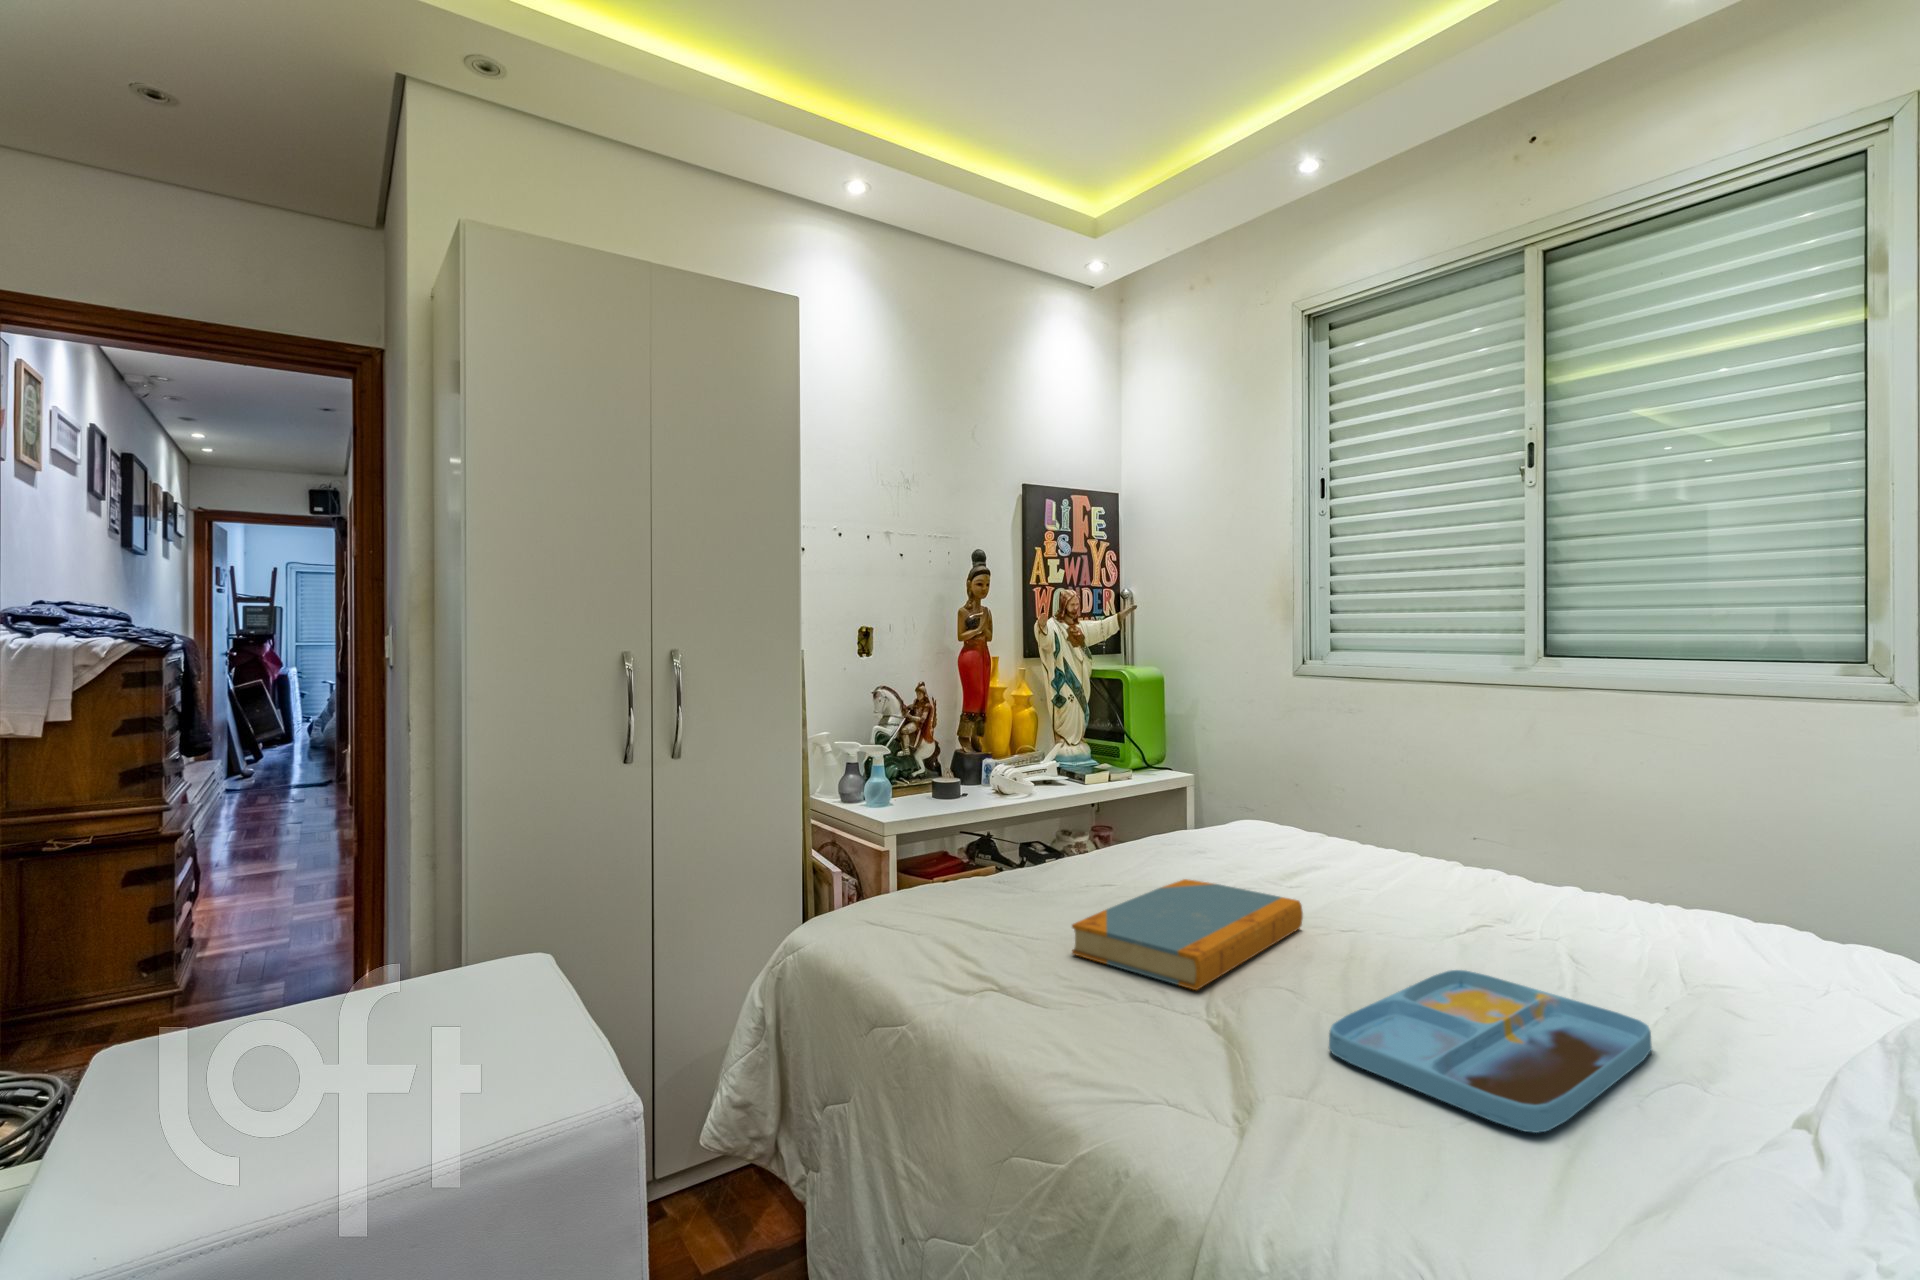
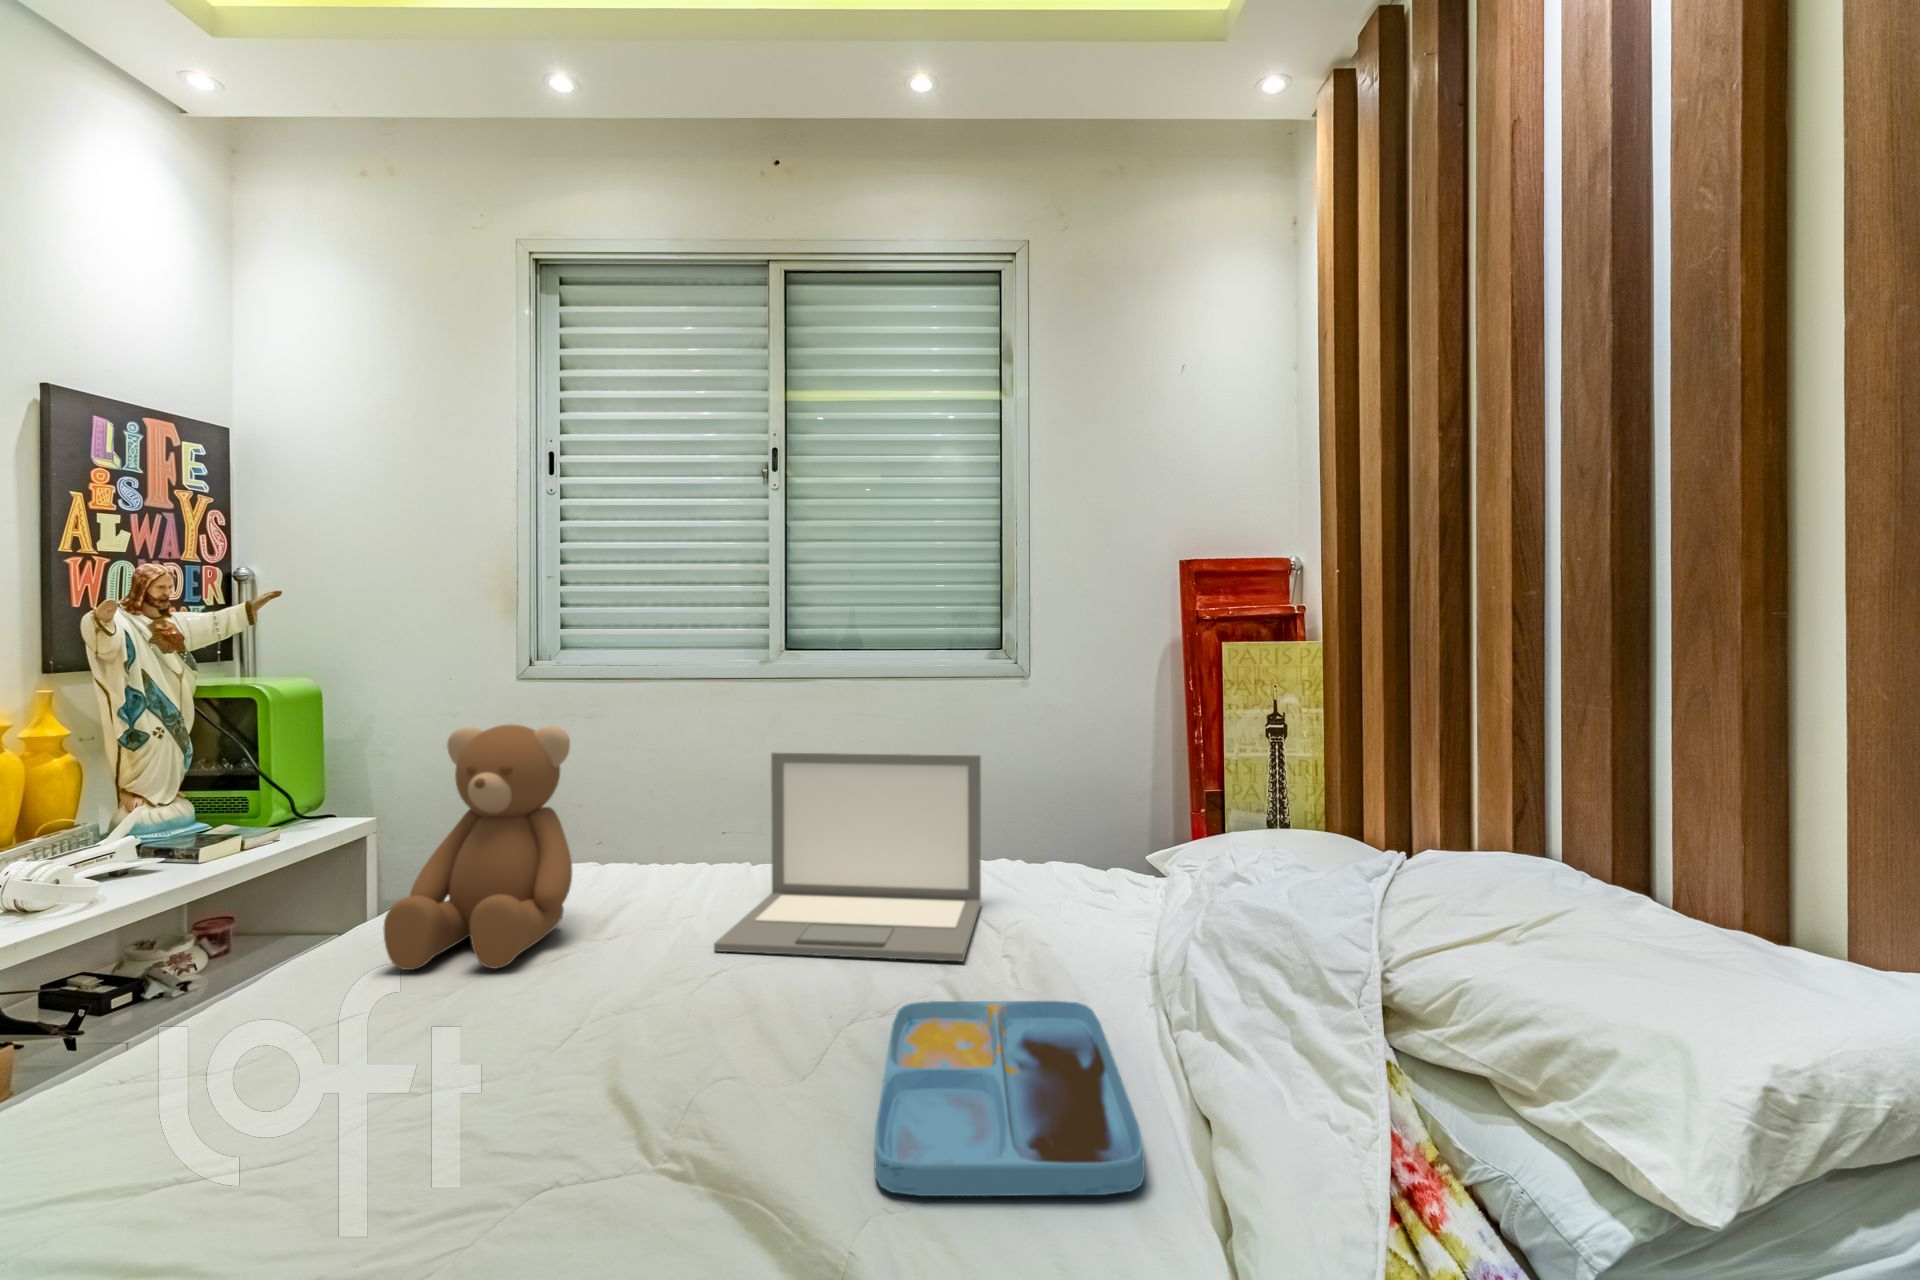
teddy bear: none [1140,706,1265,874] -> present [383,725,572,970]
laptop: none [1353,748,1667,968] -> present [714,753,981,962]
book: present [1072,879,1303,990] -> none [374,973,692,1207]

